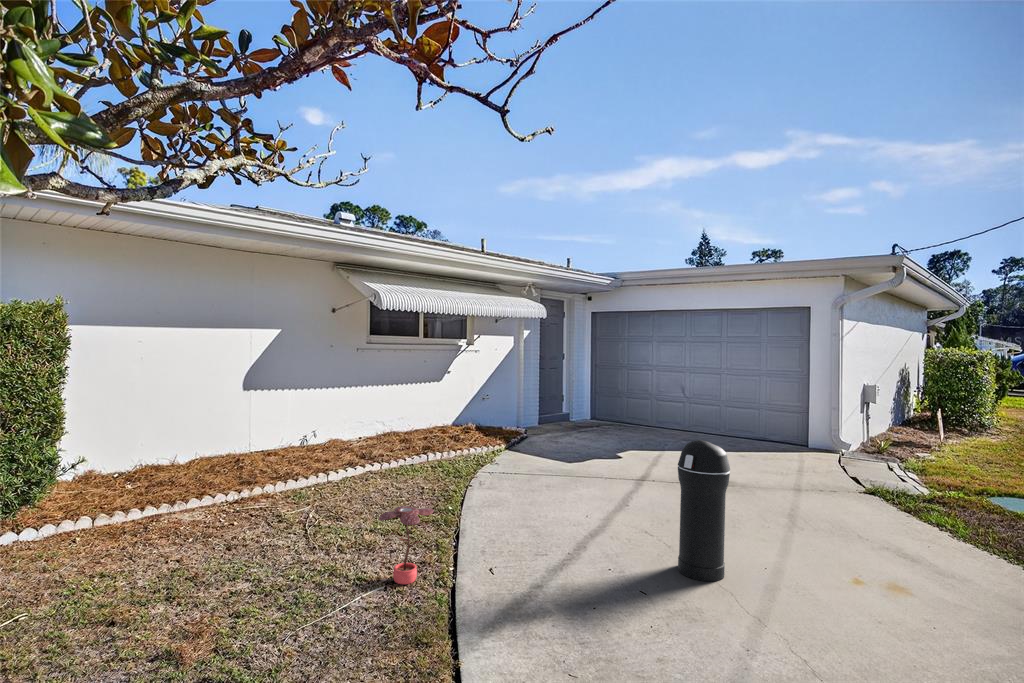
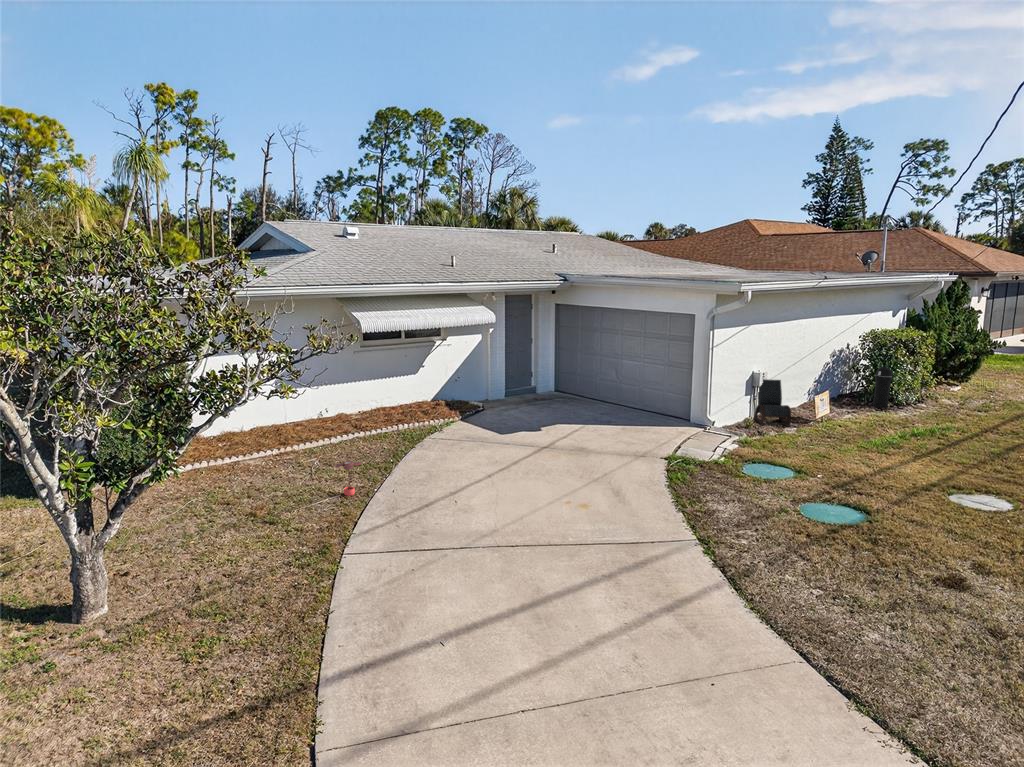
lounge chair: none [862,394,926,452] -> present [754,379,791,427]
trash can: present [678,440,730,581] -> present [873,367,892,408]

